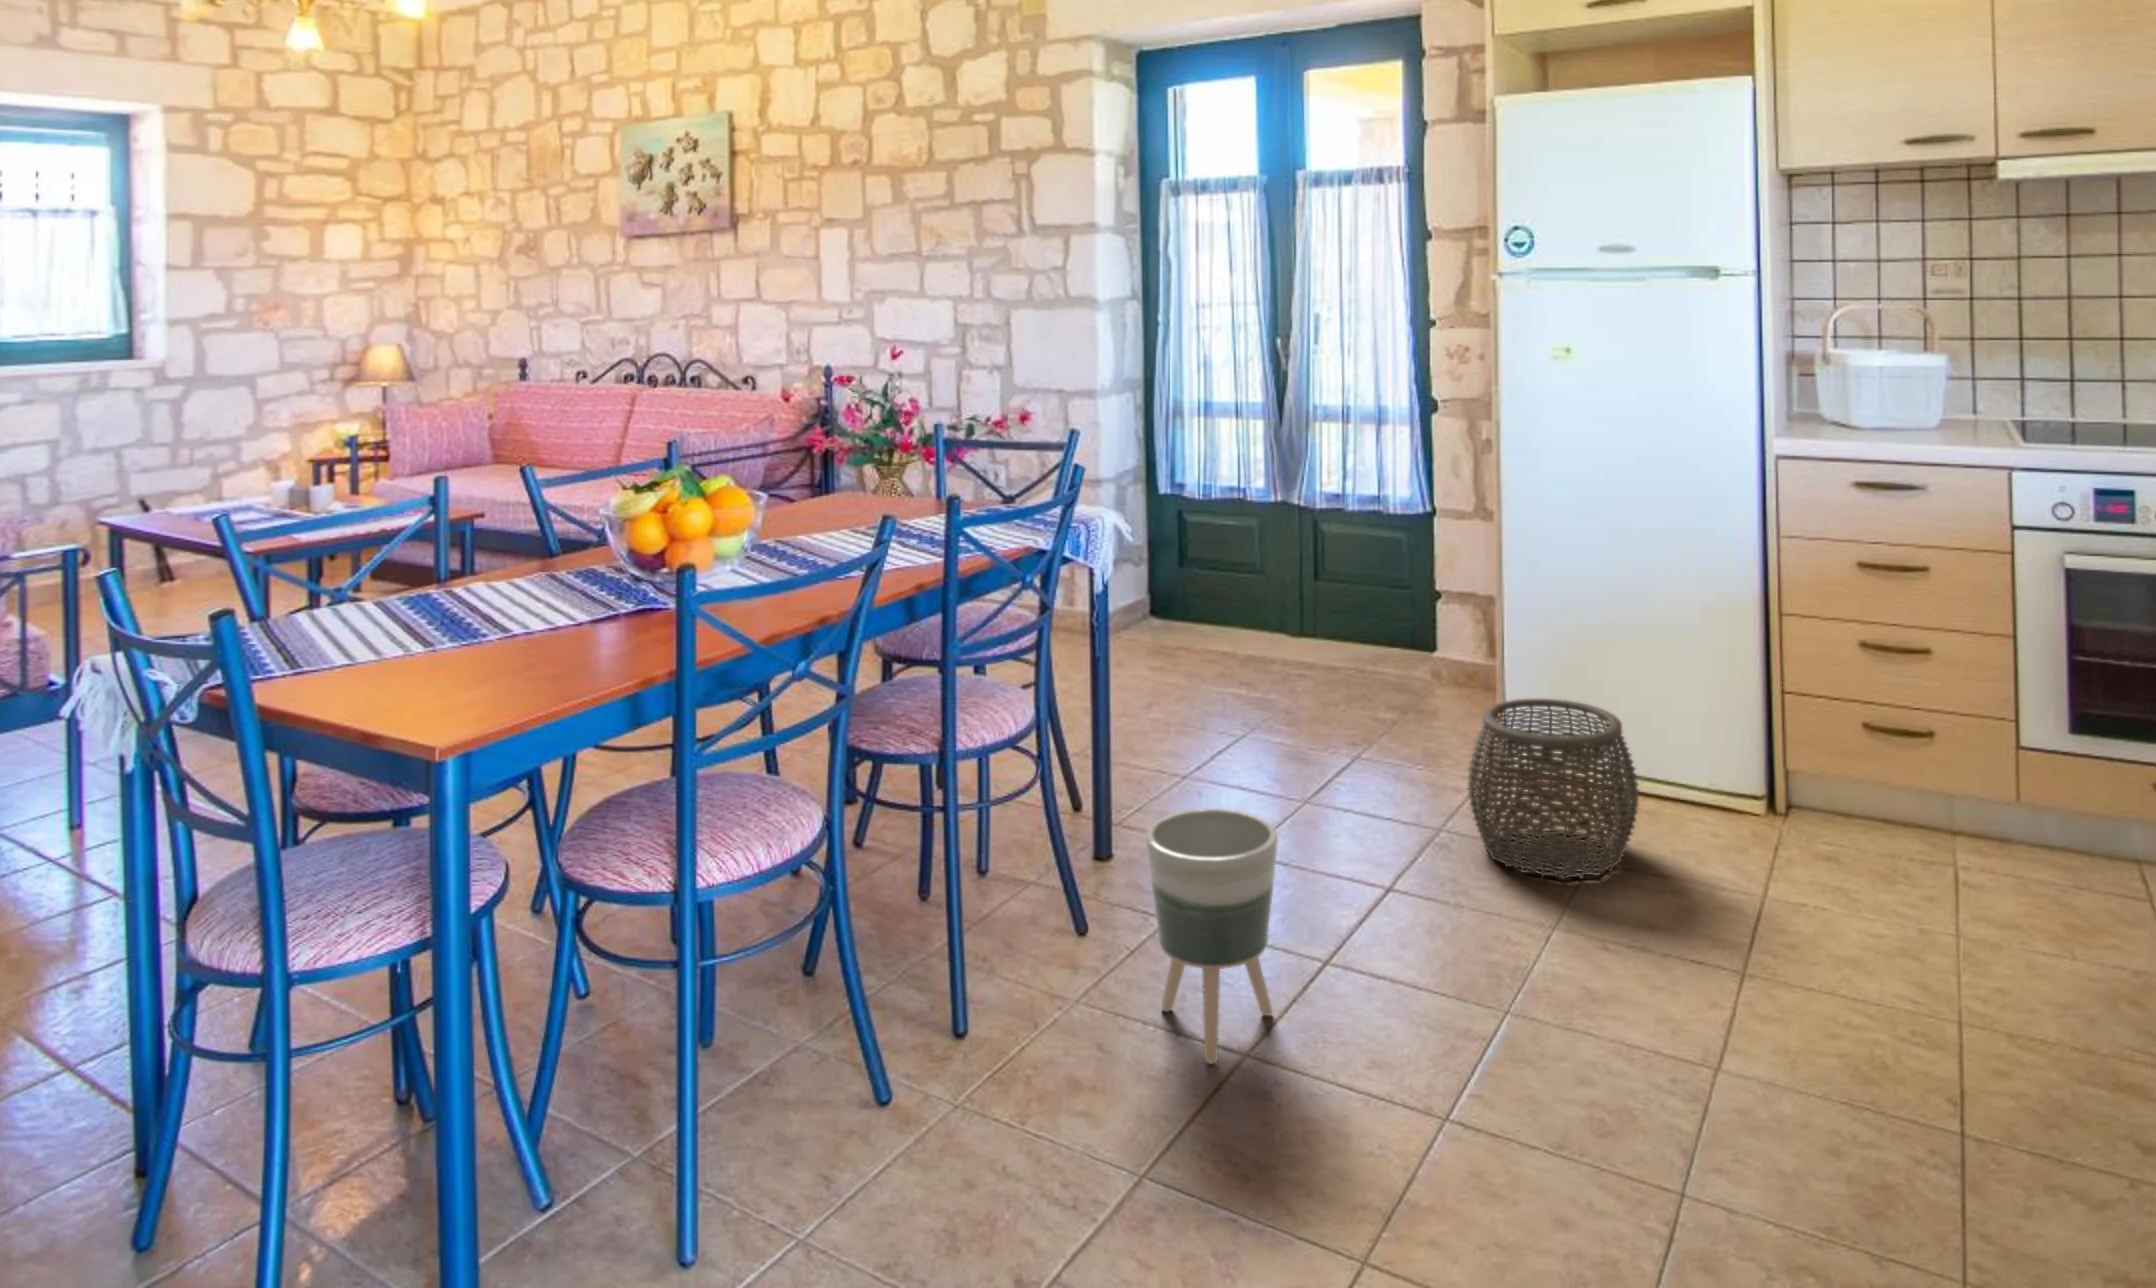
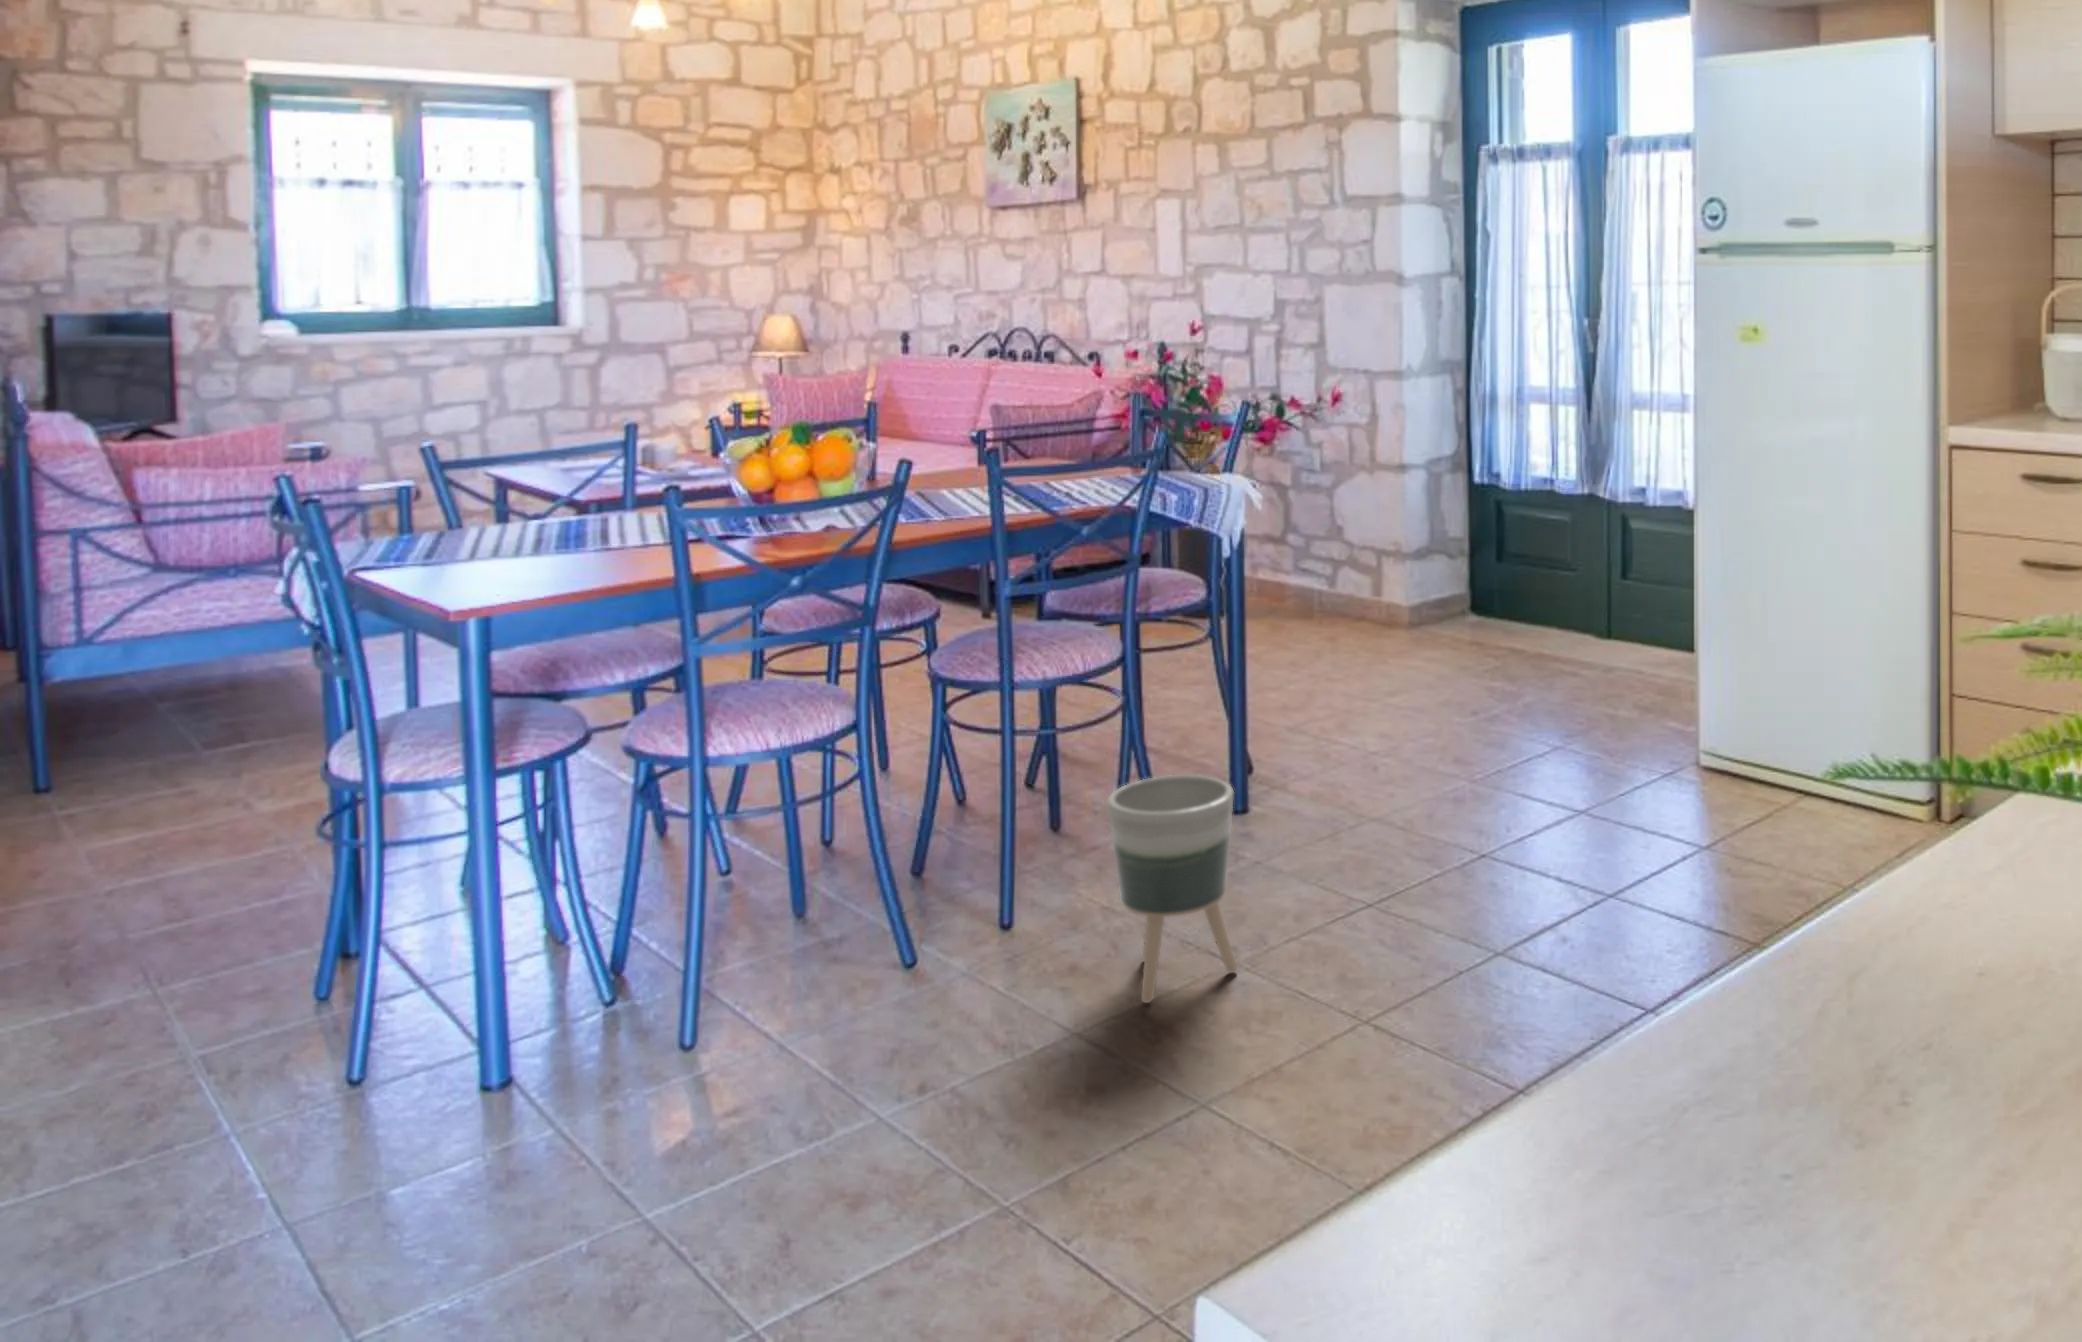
woven basket: present [1468,699,1638,879] -> none [1562,707,1735,892]

